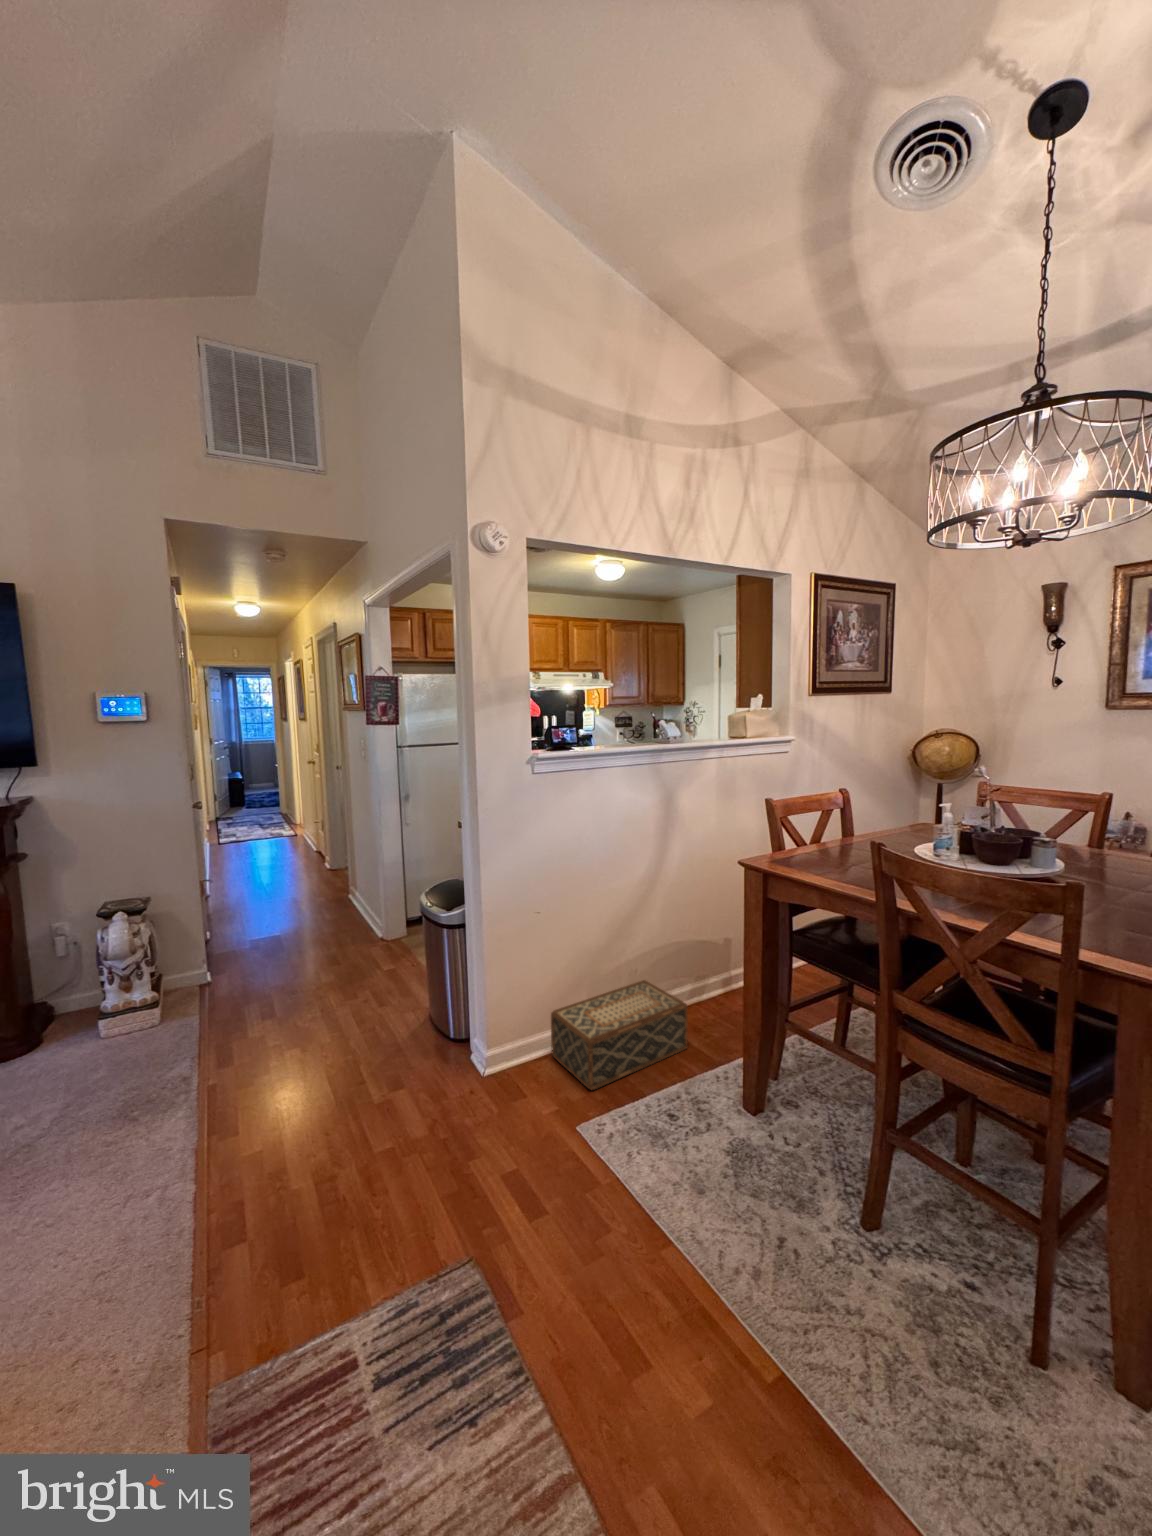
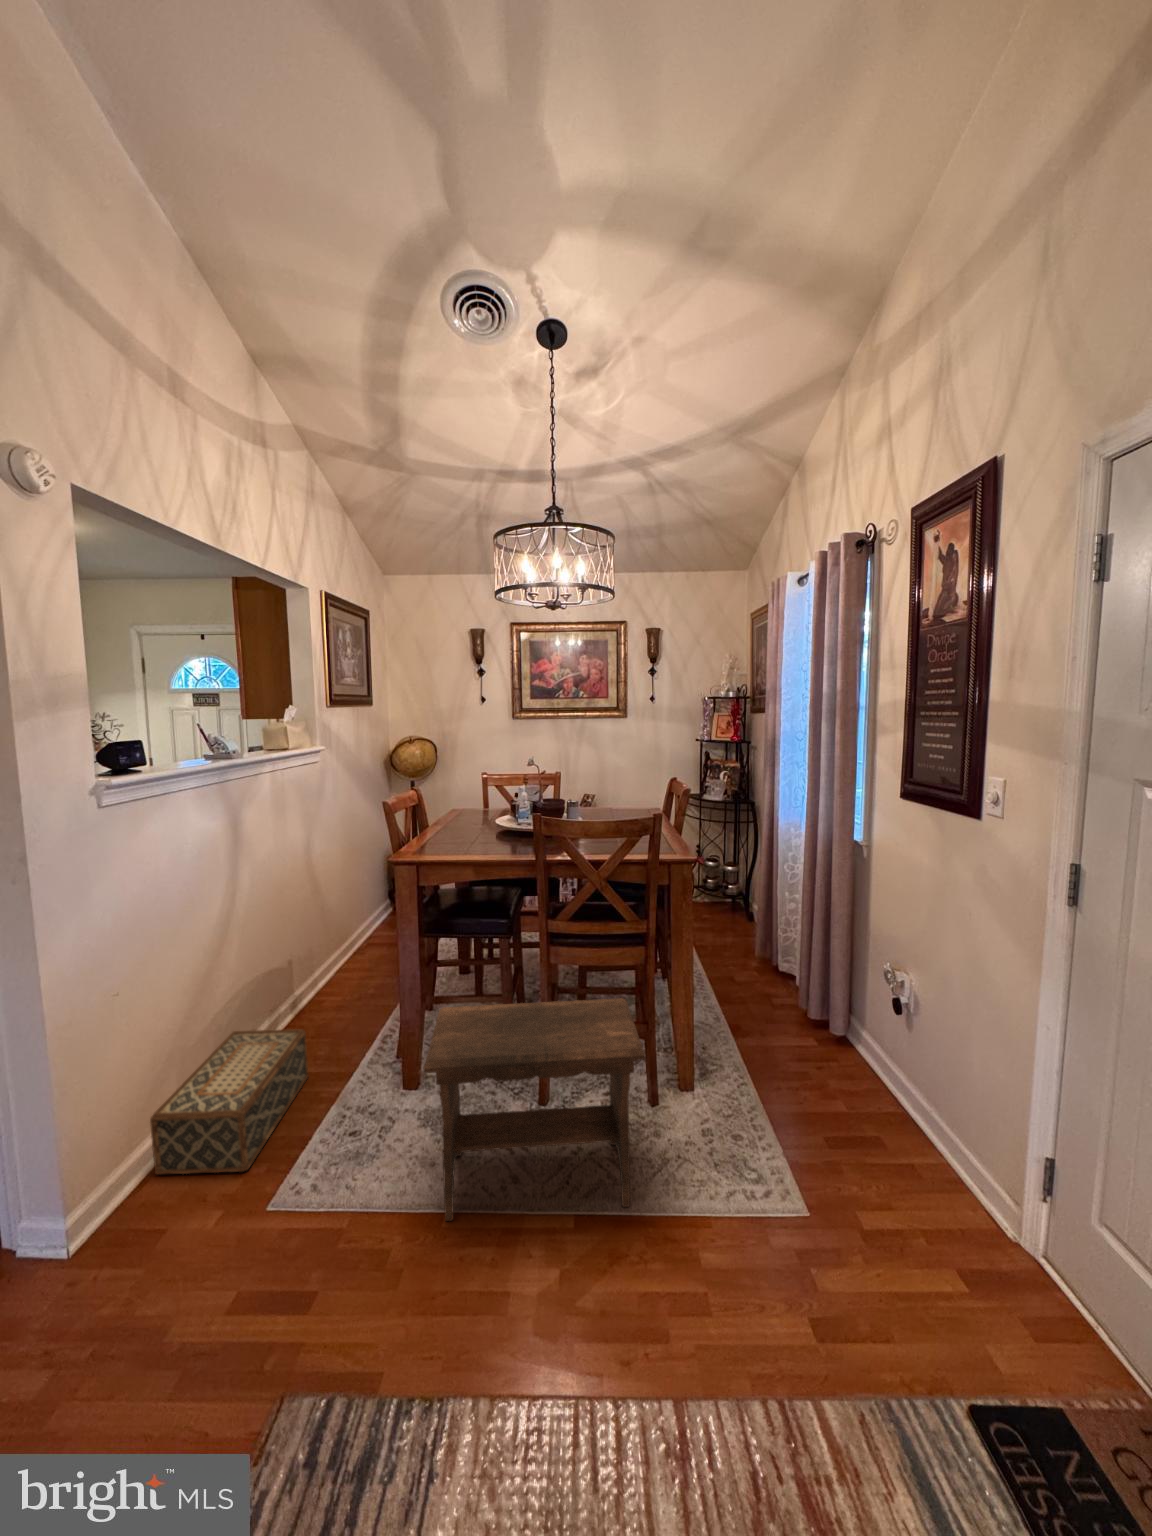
footstool: none [646,1034,953,1438] -> present [424,998,645,1221]

